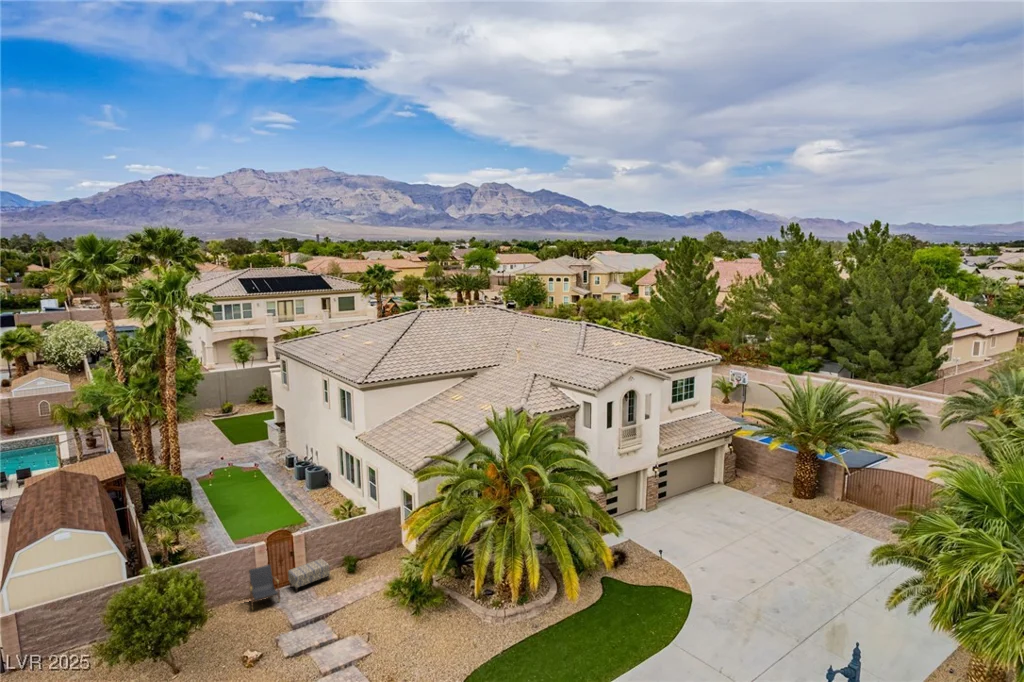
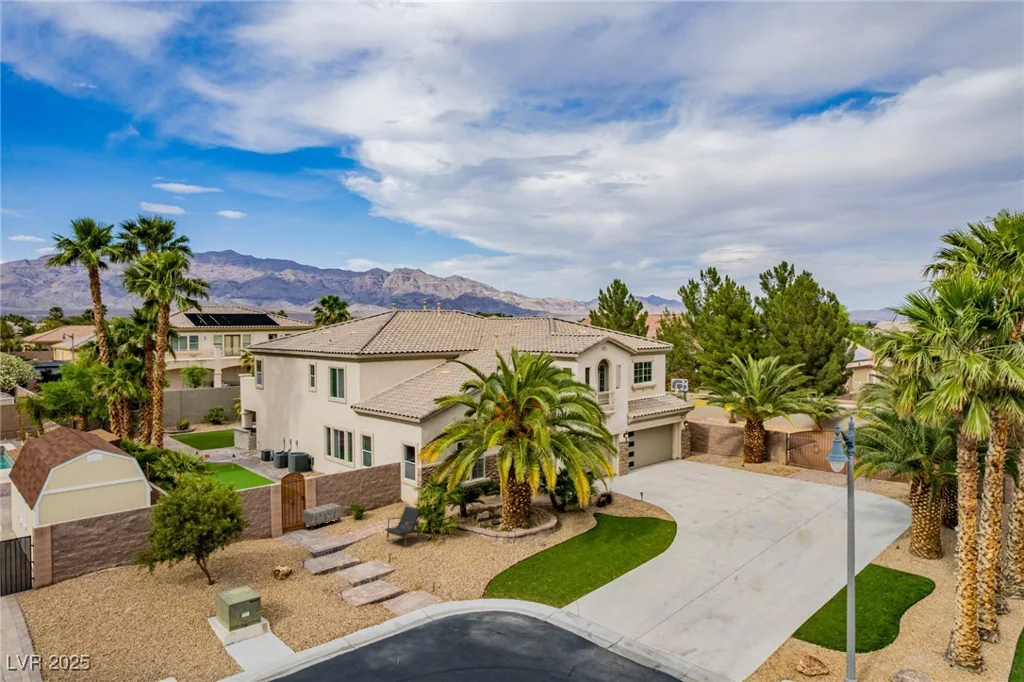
lounge chair: present [249,565,280,609] -> present [386,506,420,545]

